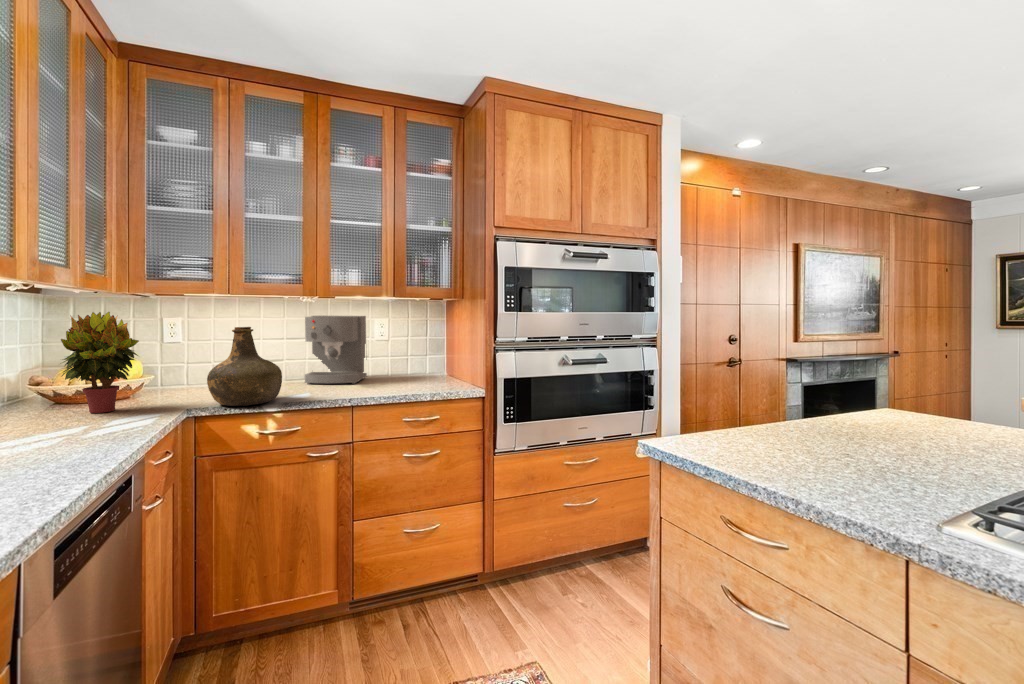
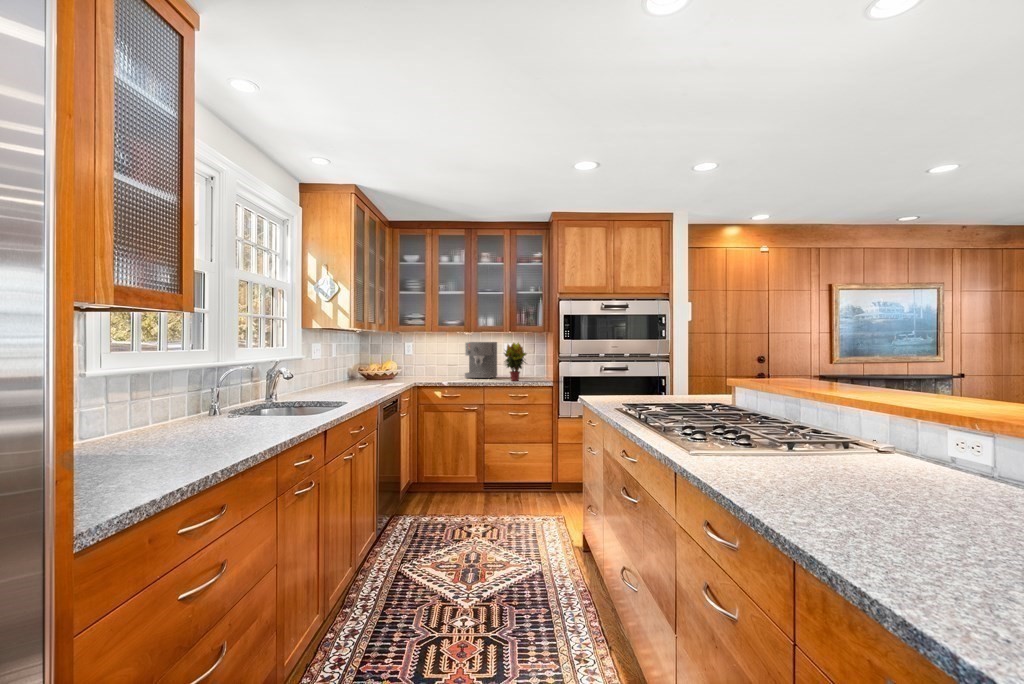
potted plant: present [60,312,139,413] -> present [504,343,526,381]
bottle: present [207,327,282,406] -> none [423,347,453,382]

